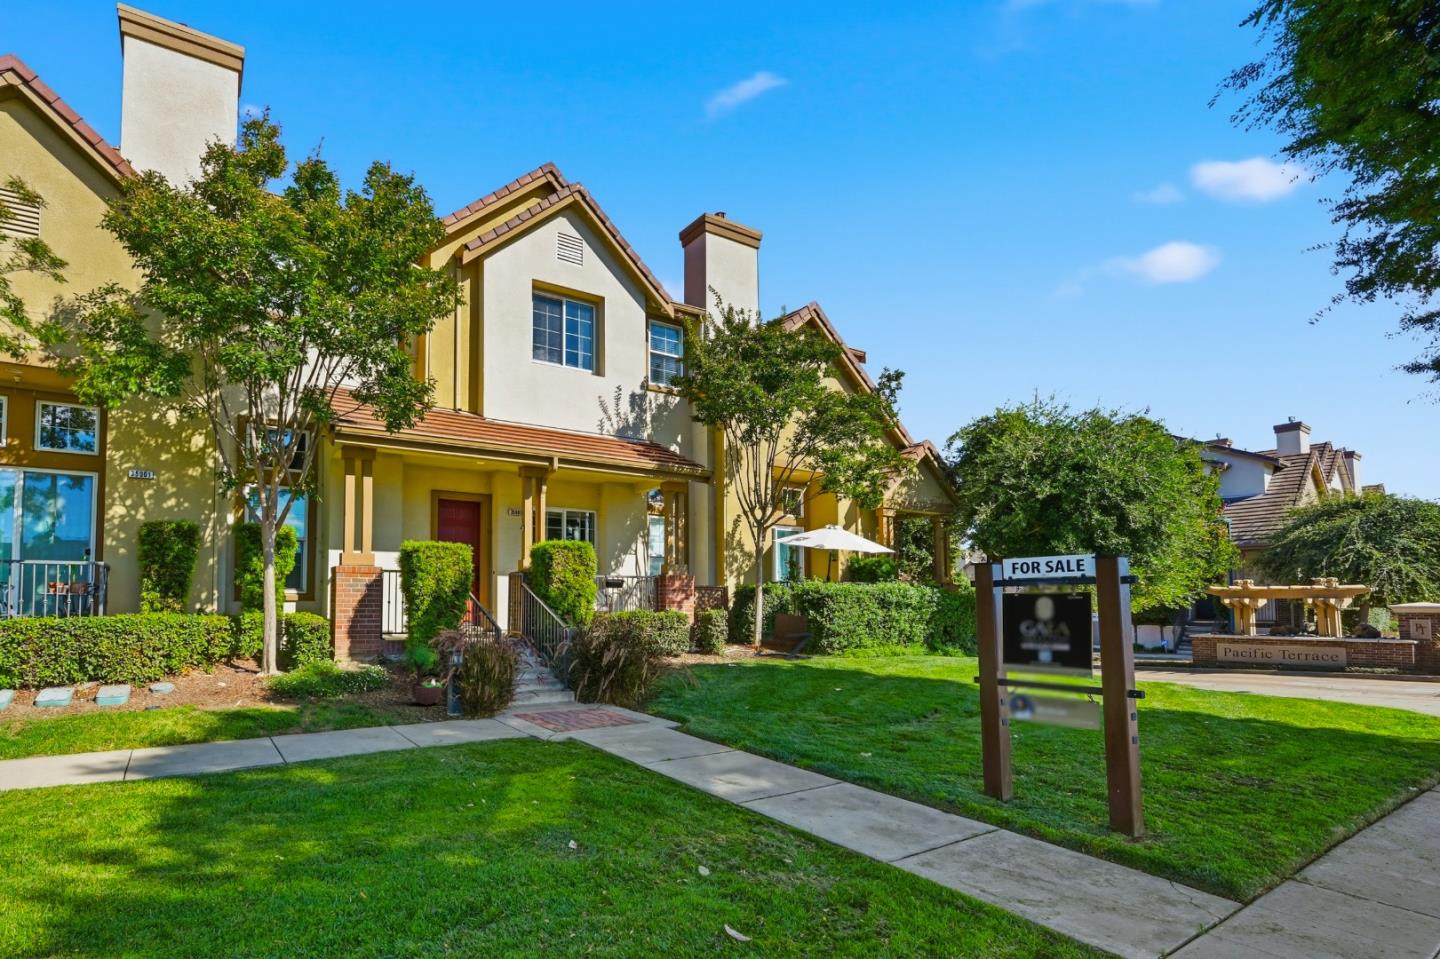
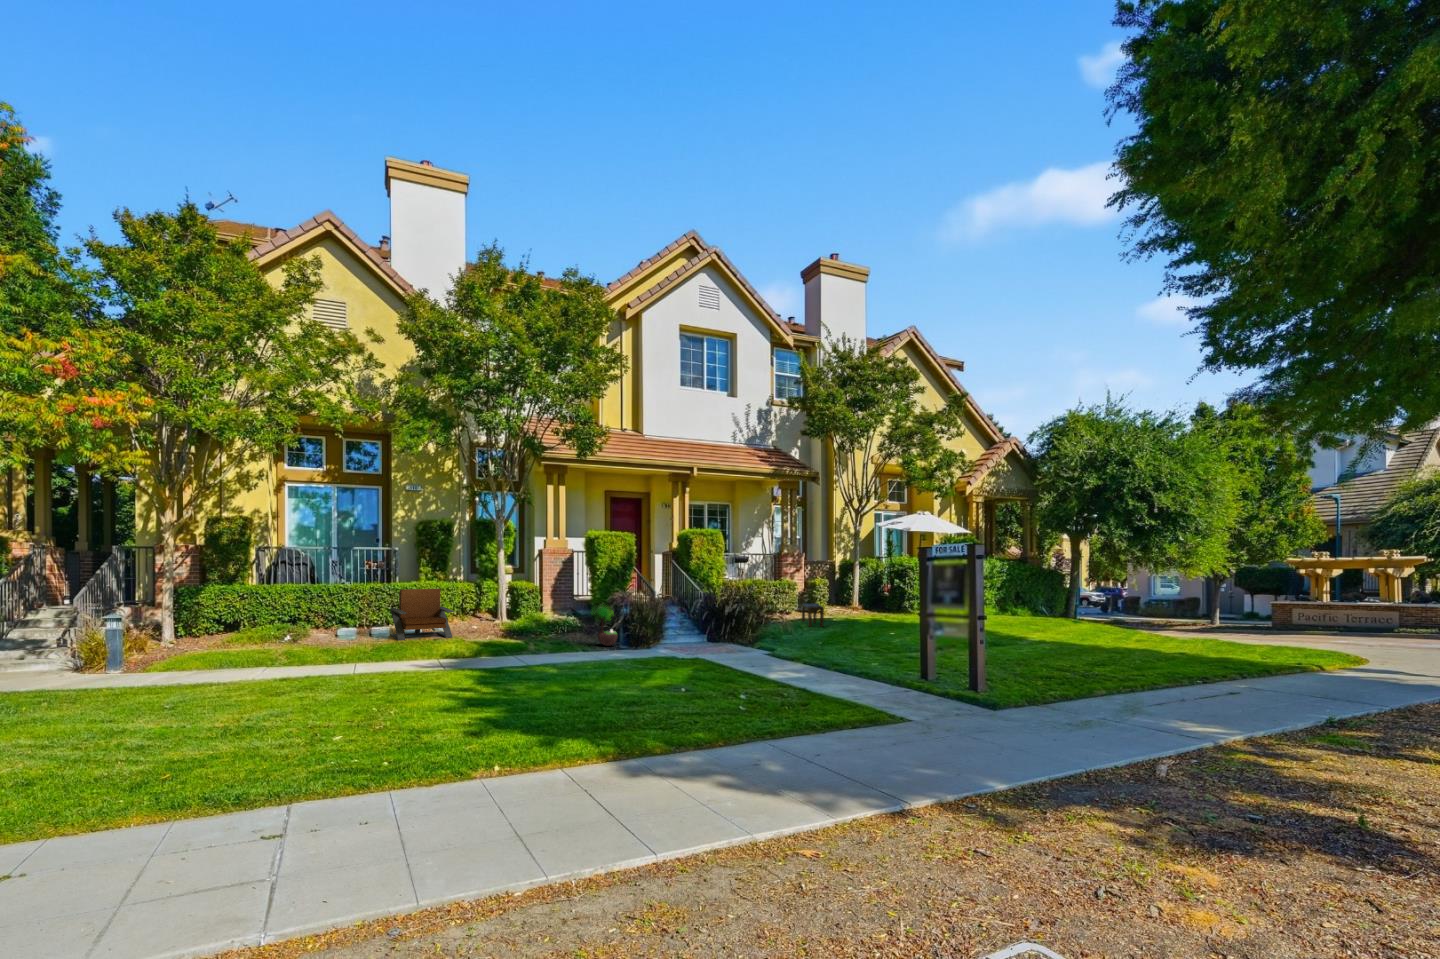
lounge chair: present [754,613,813,660] -> present [390,589,454,641]
bench: none [689,638,719,668] -> present [802,604,824,627]

